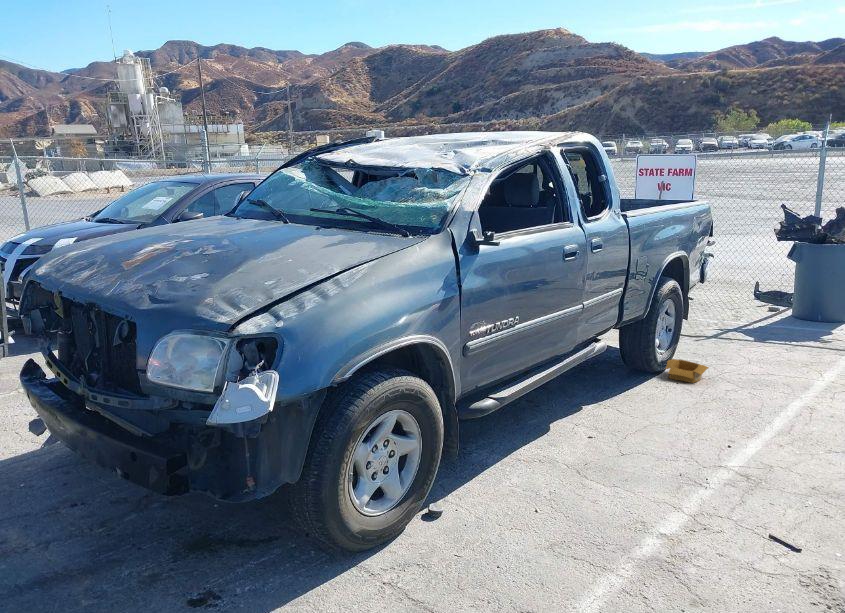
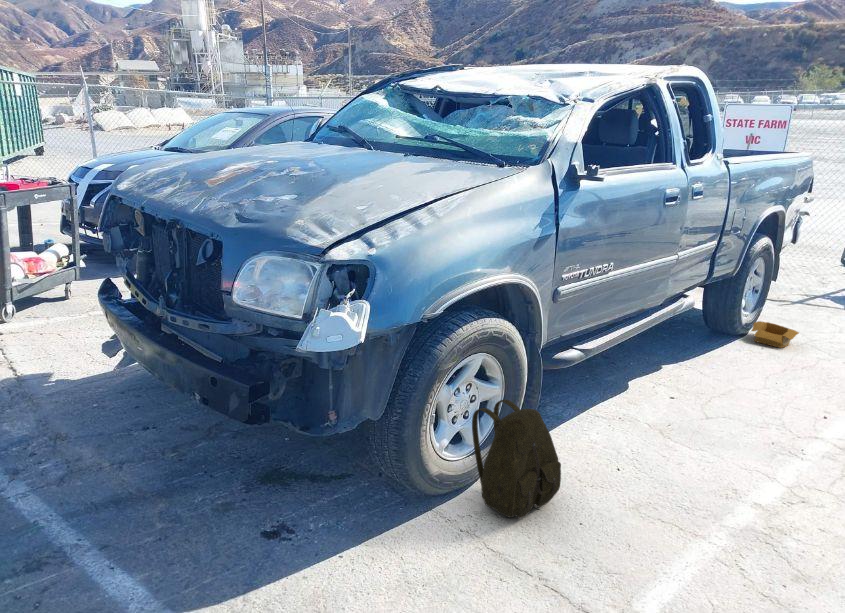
backpack: none [390,453,478,568] -> present [472,399,561,519]

